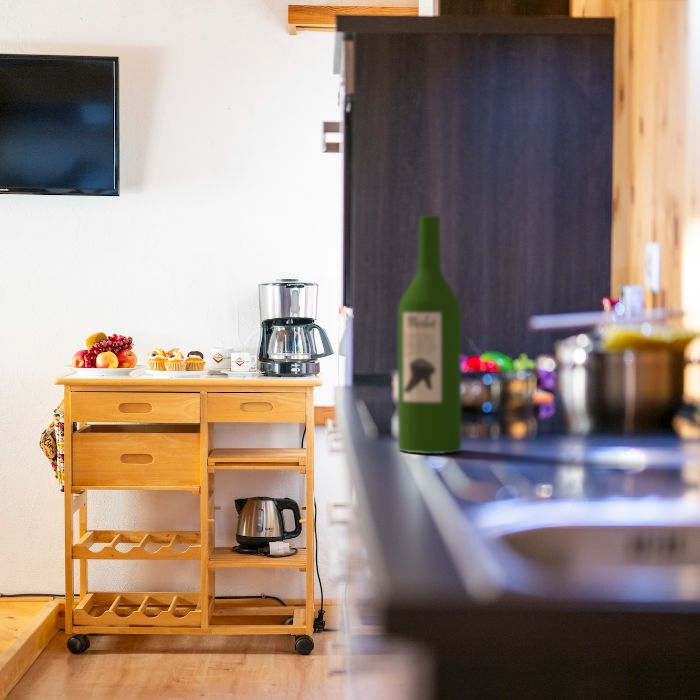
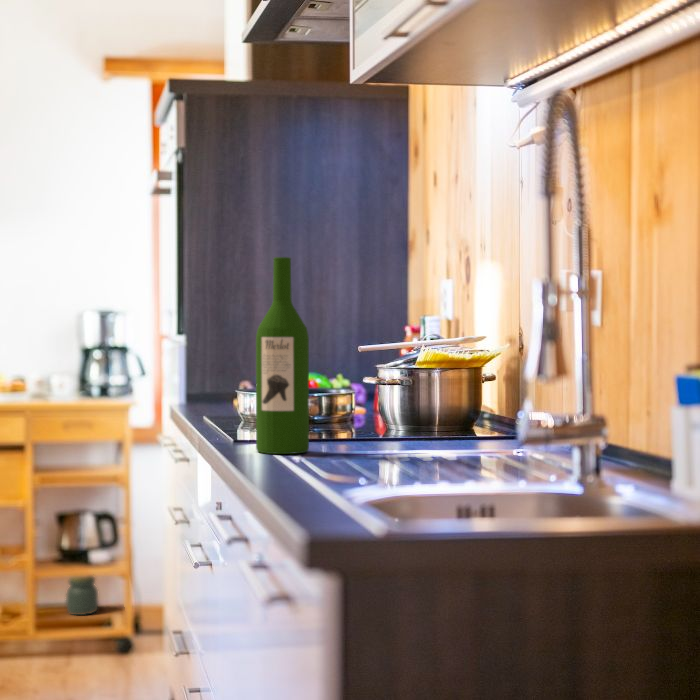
jar: none [246,561,279,608] -> present [66,576,98,615]

